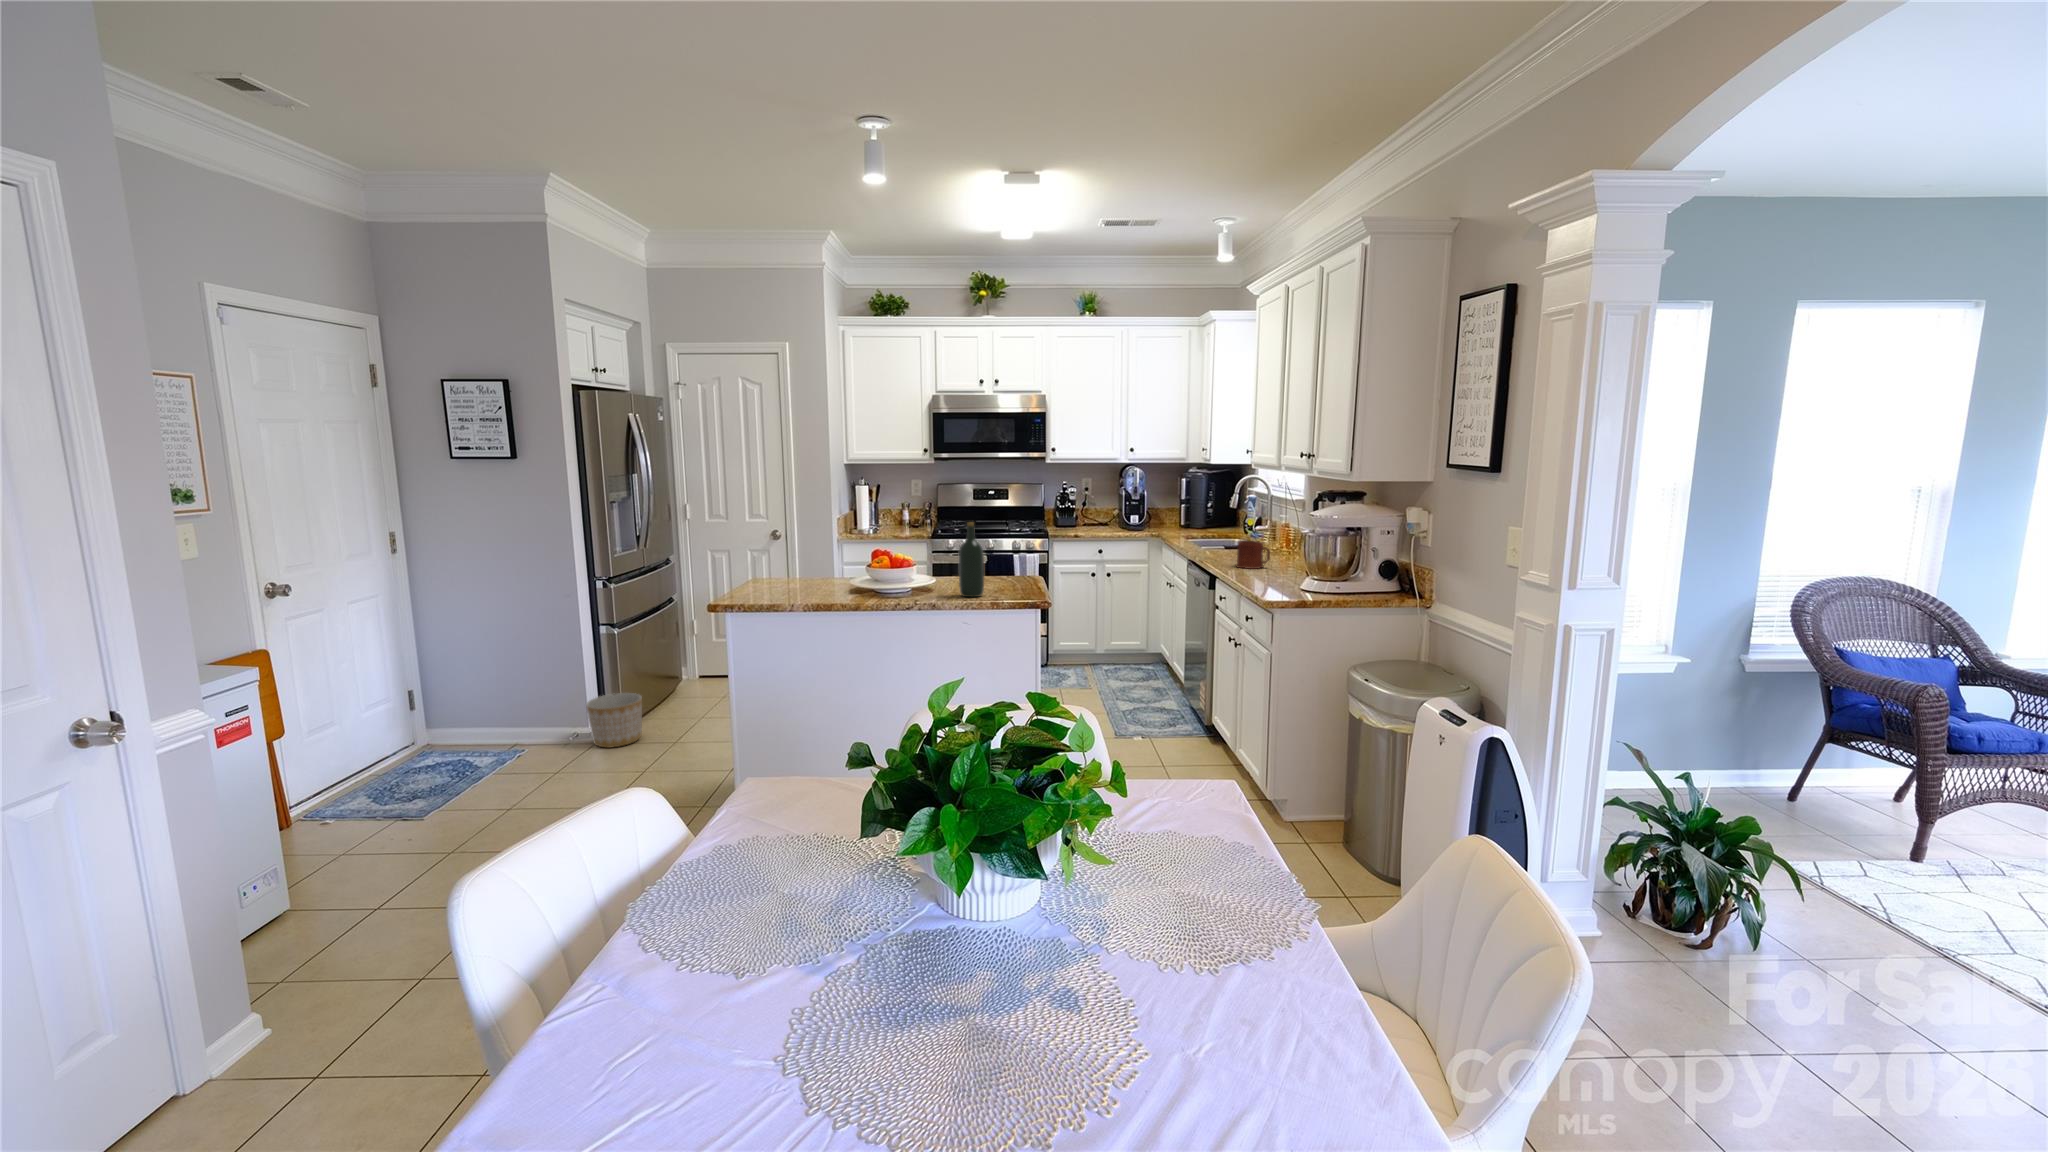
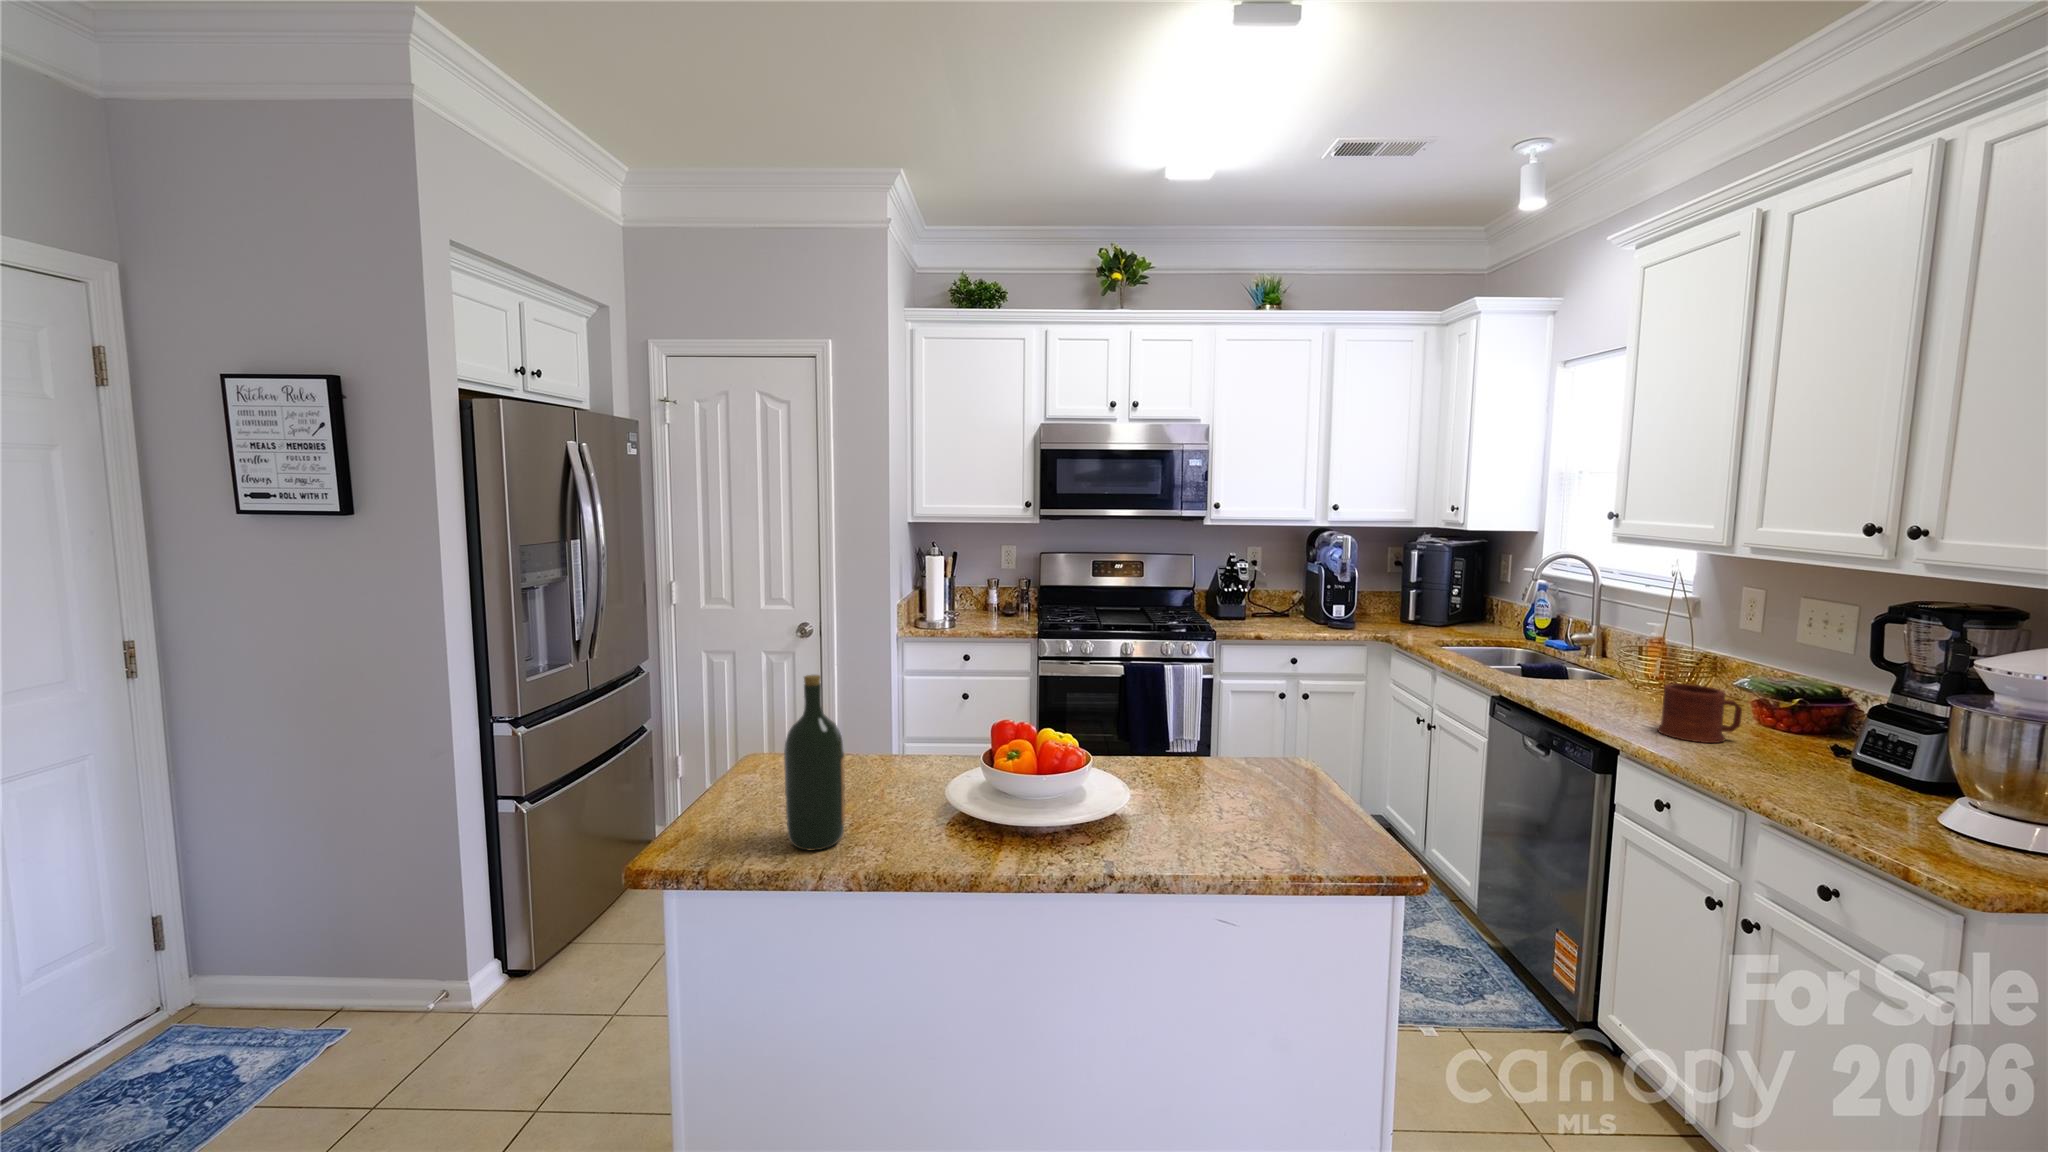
wine bottle: present [959,522,984,597] -> present [784,675,845,851]
planter: present [586,693,642,748] -> none [457,914,562,1028]

